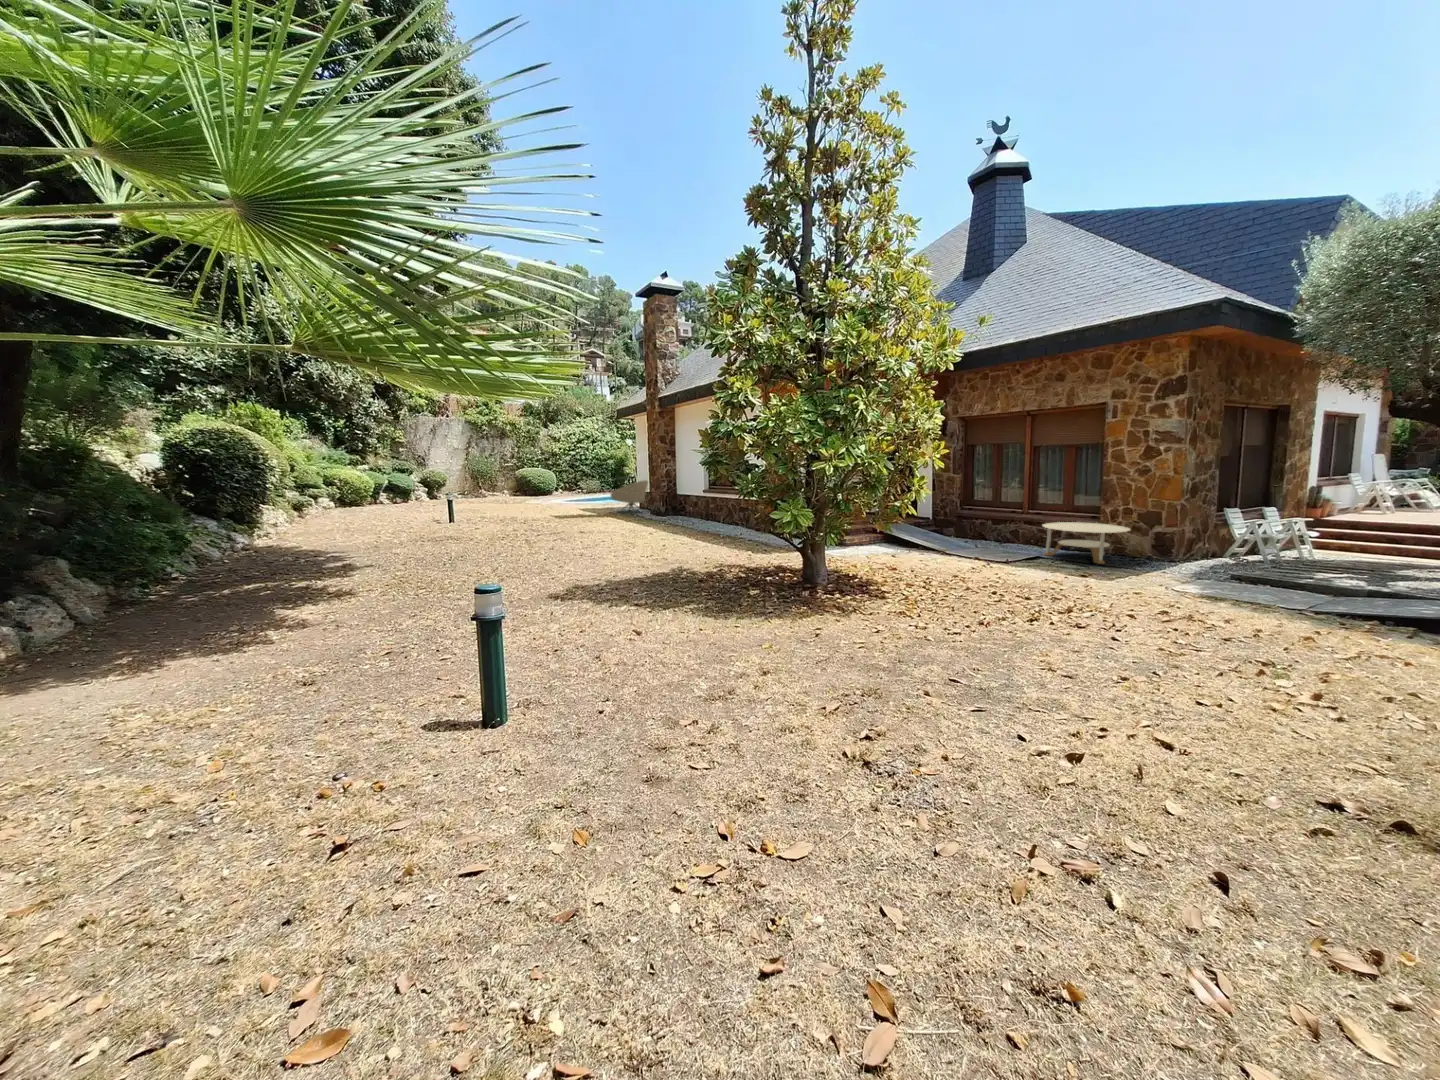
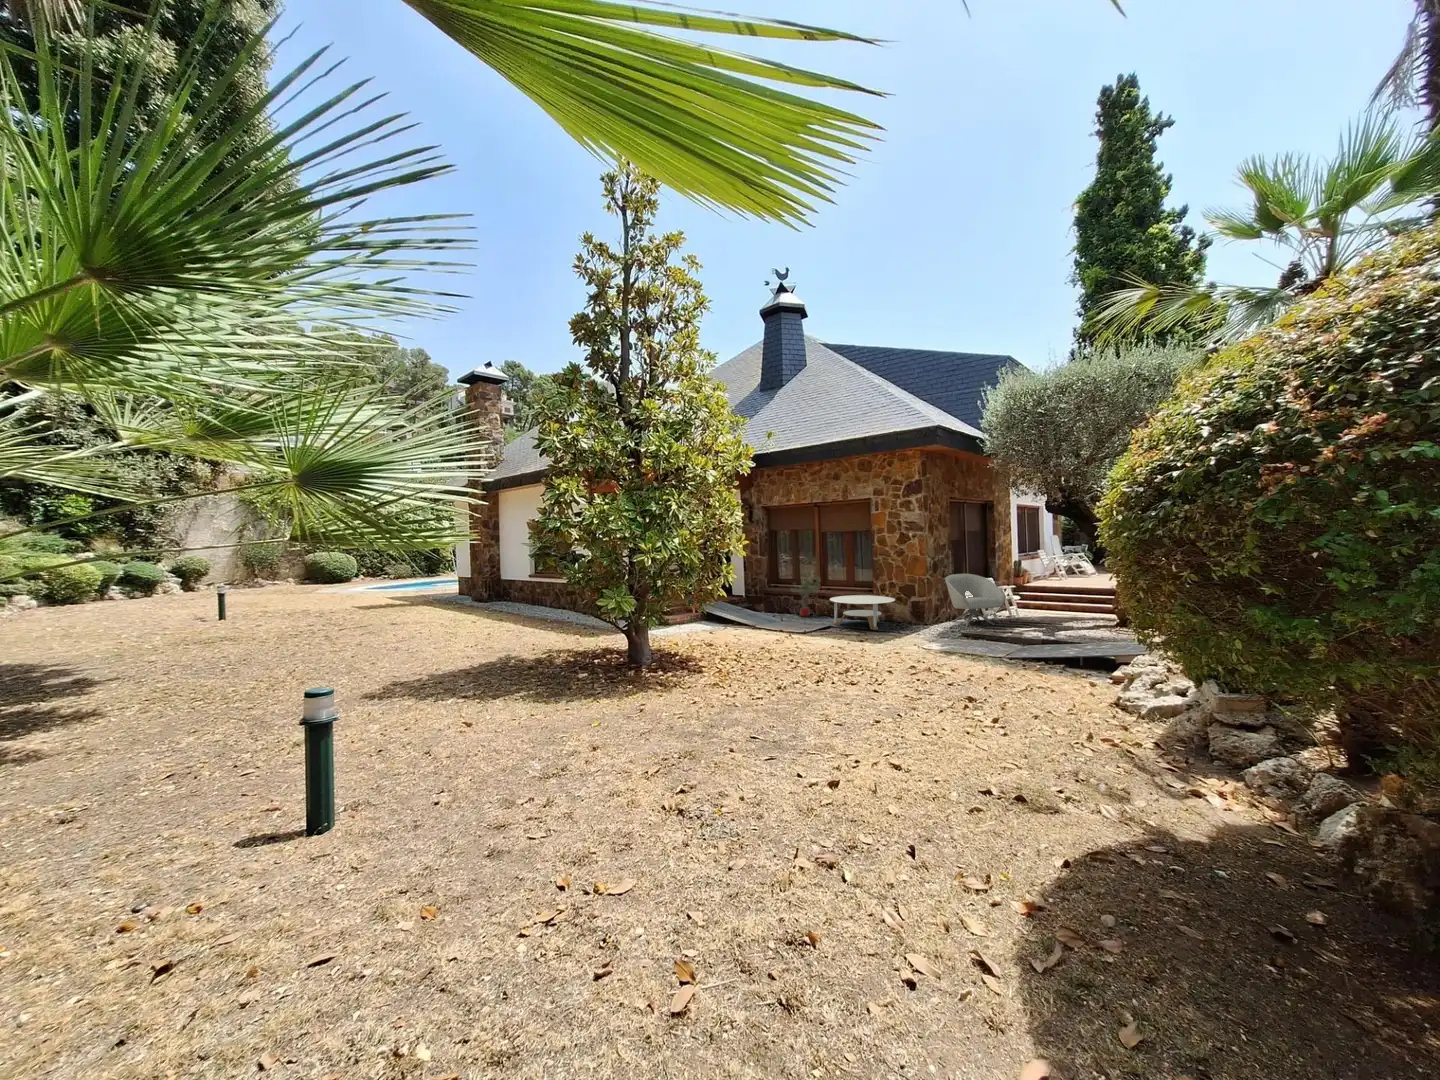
armchair: present [611,480,648,512] -> present [945,574,1006,626]
potted tree: none [990,491,1031,545] -> present [791,572,820,617]

